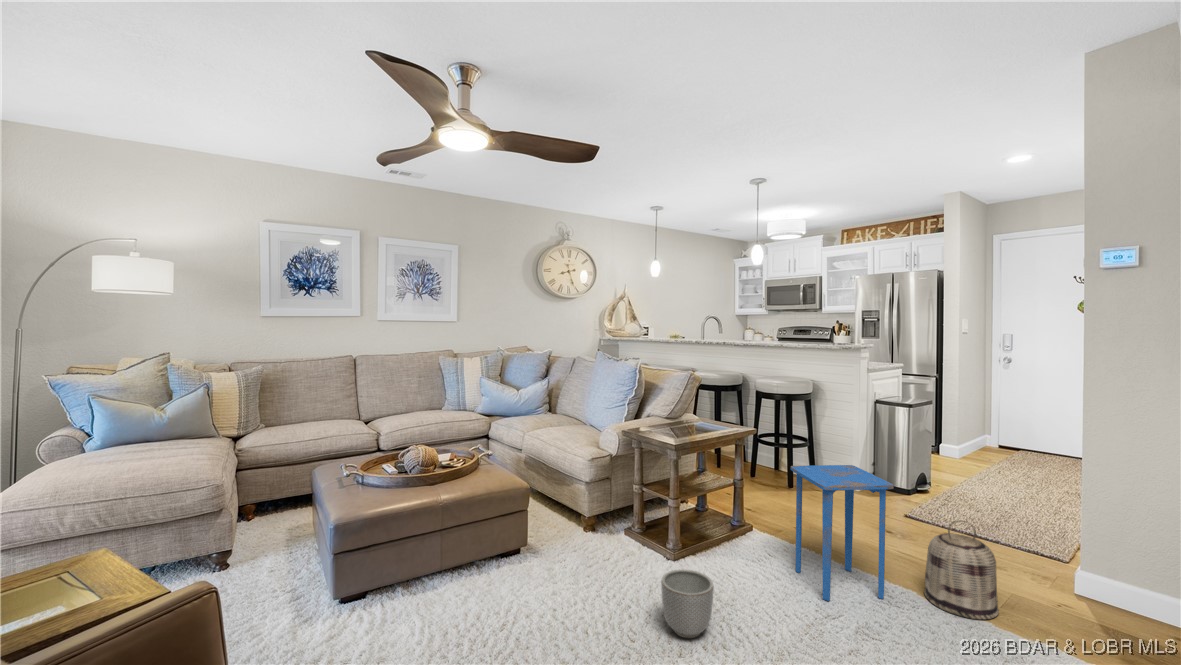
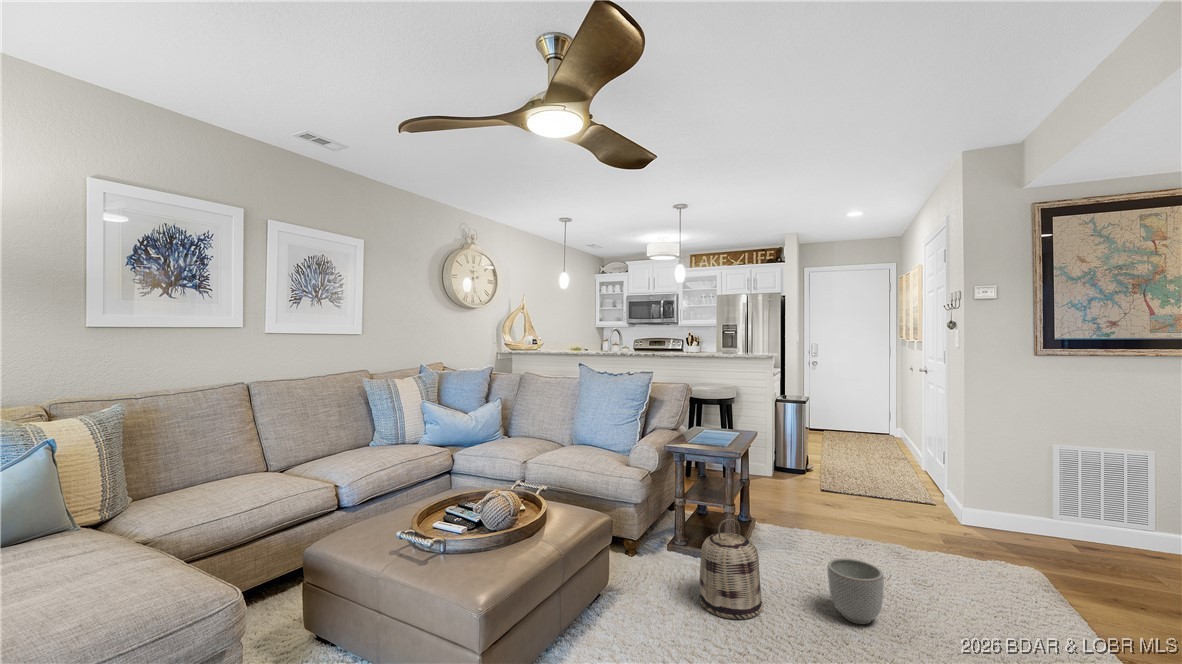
side table: present [791,465,894,601] -> none [834,444,923,560]
basket: present [924,521,999,620] -> present [699,519,763,619]

